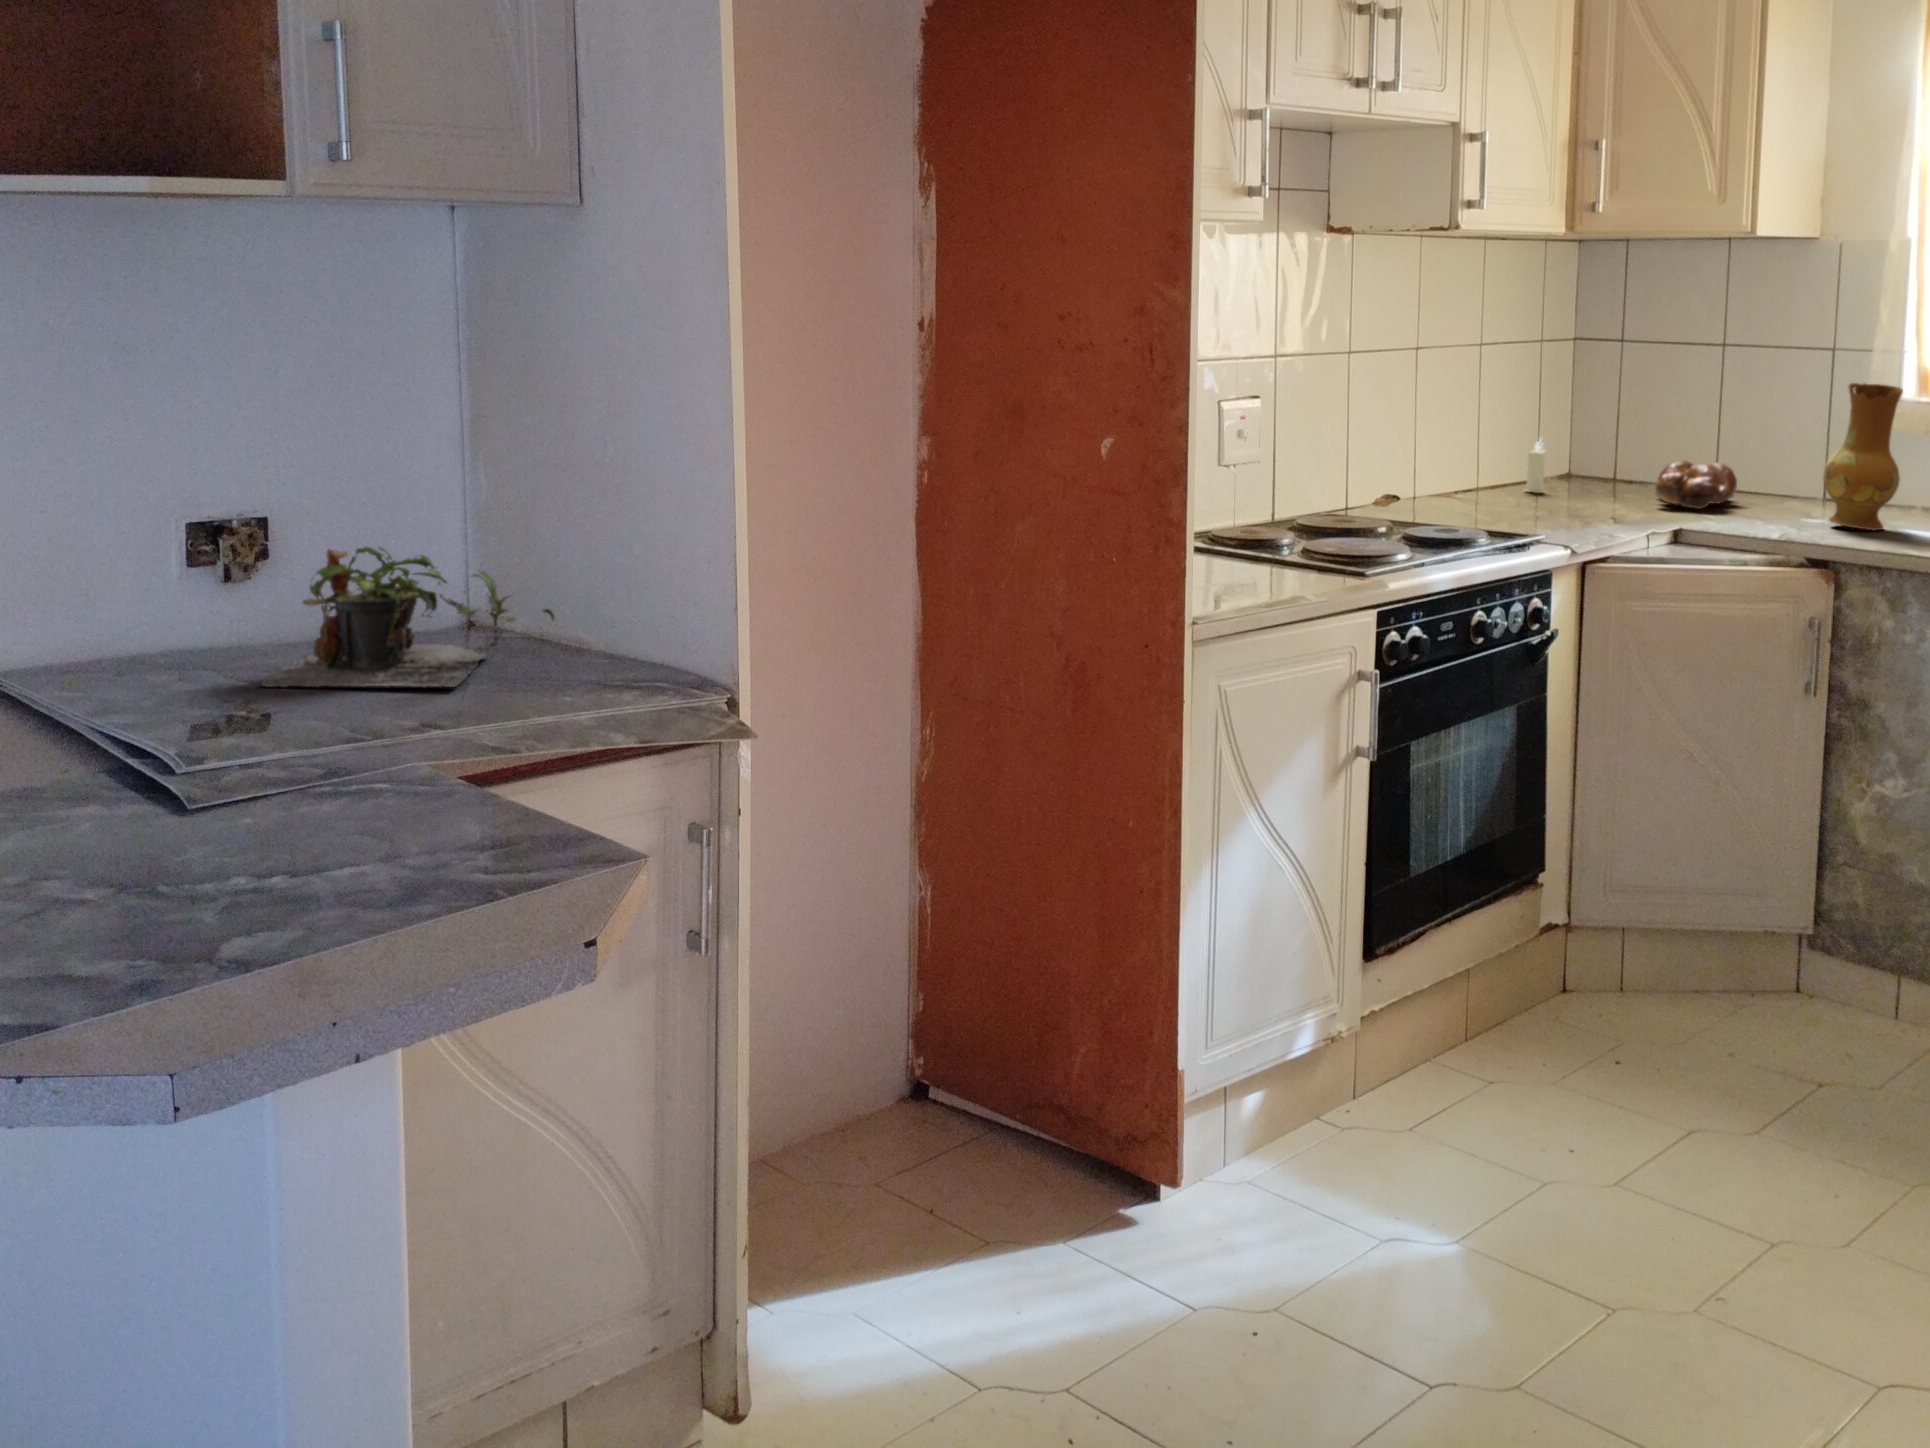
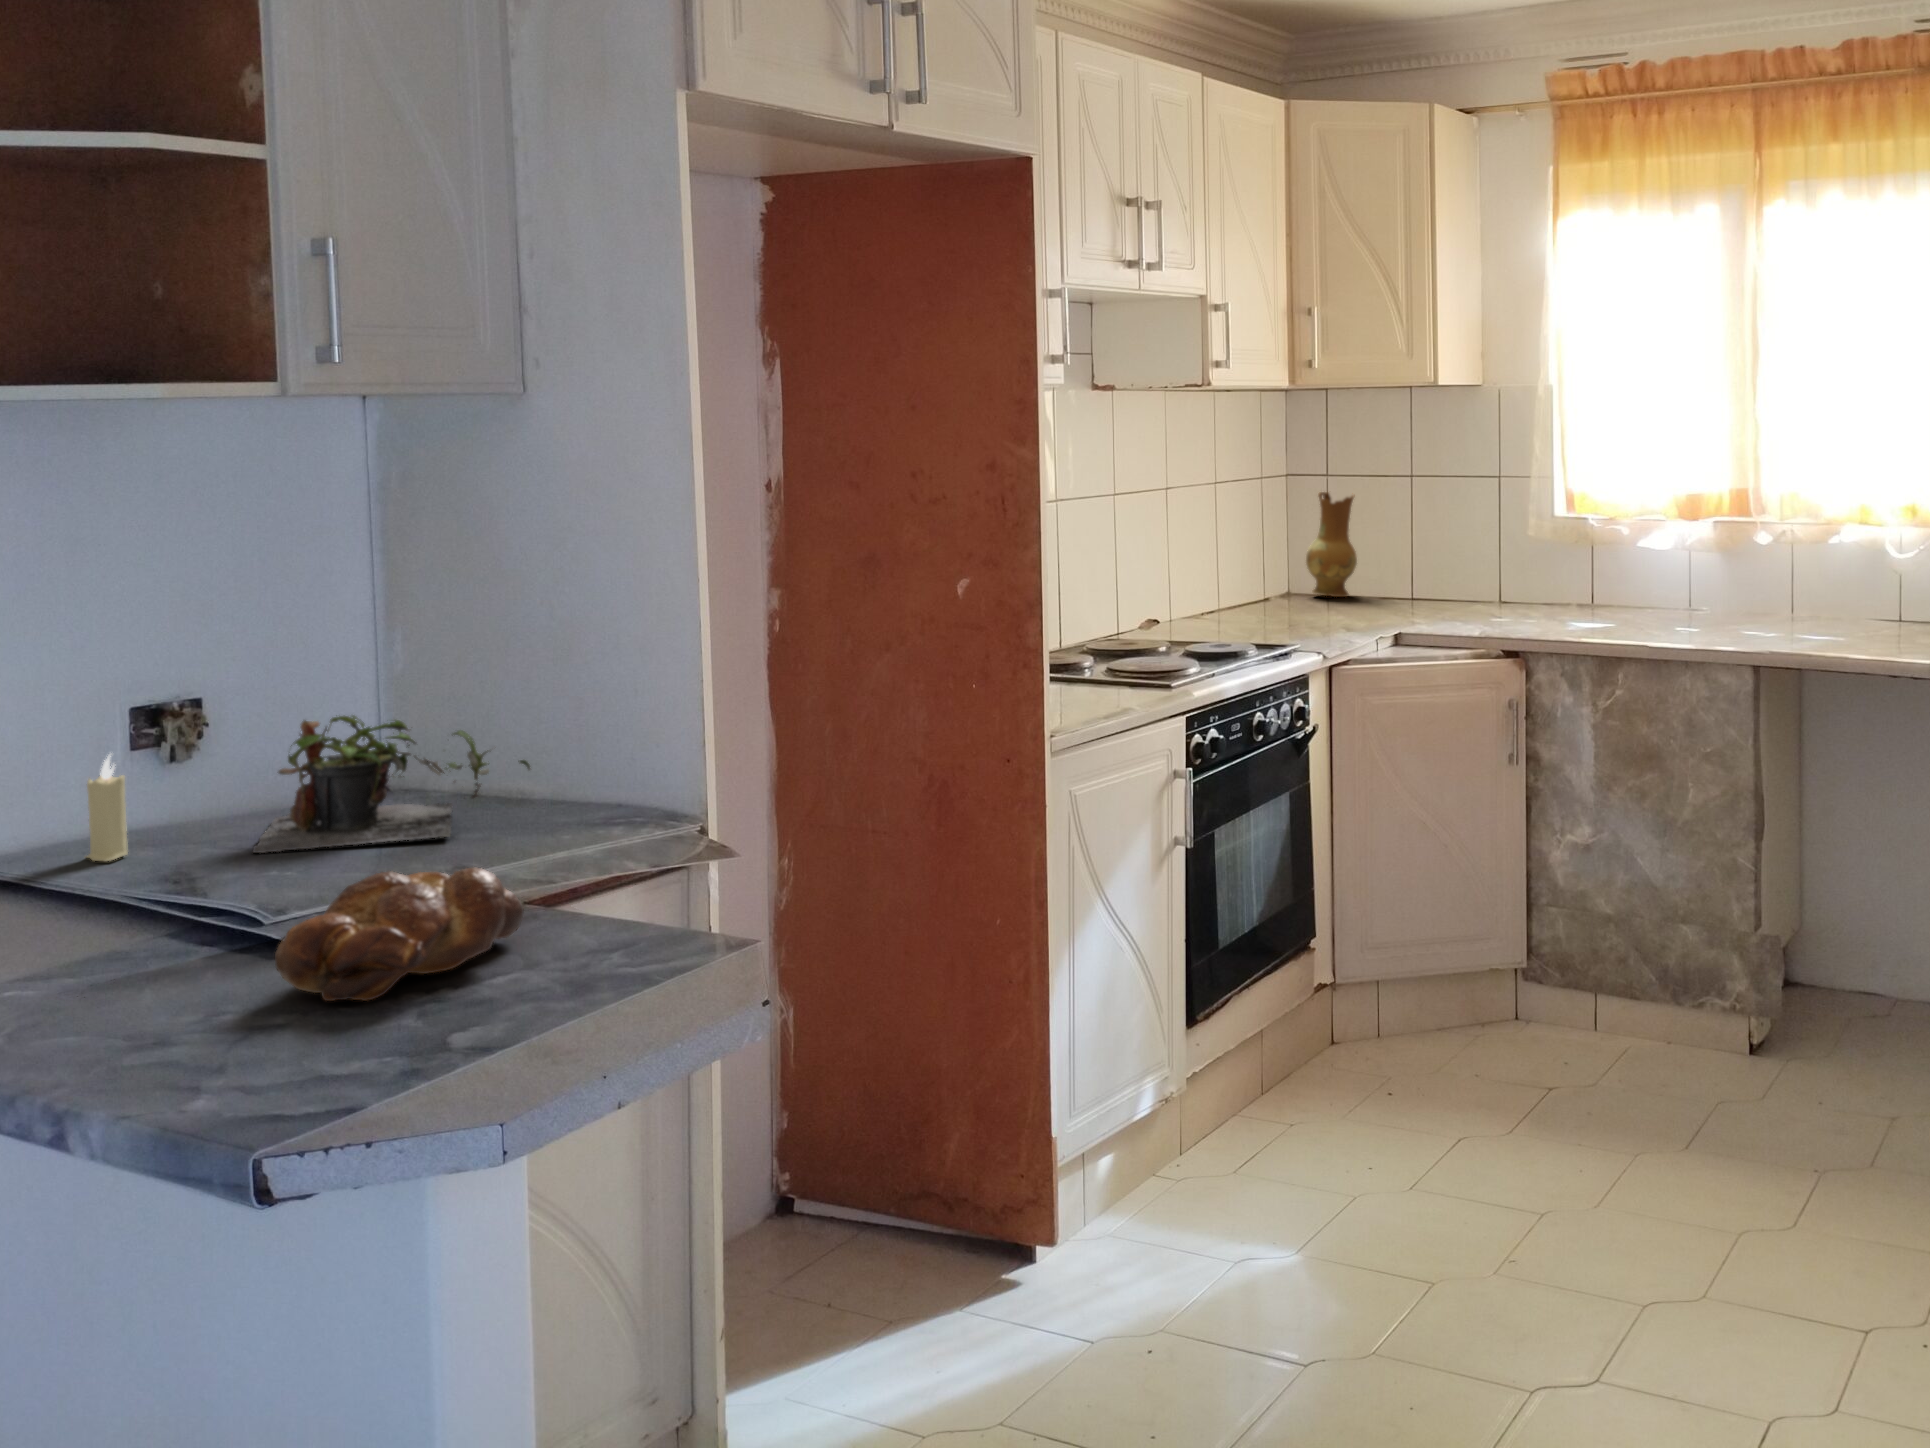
ceramic jug: present [1823,383,1903,531] -> present [1306,492,1357,597]
candle: present [1523,440,1546,493] -> present [87,755,128,861]
bread loaf: present [1655,460,1737,509] -> present [275,867,524,1001]

